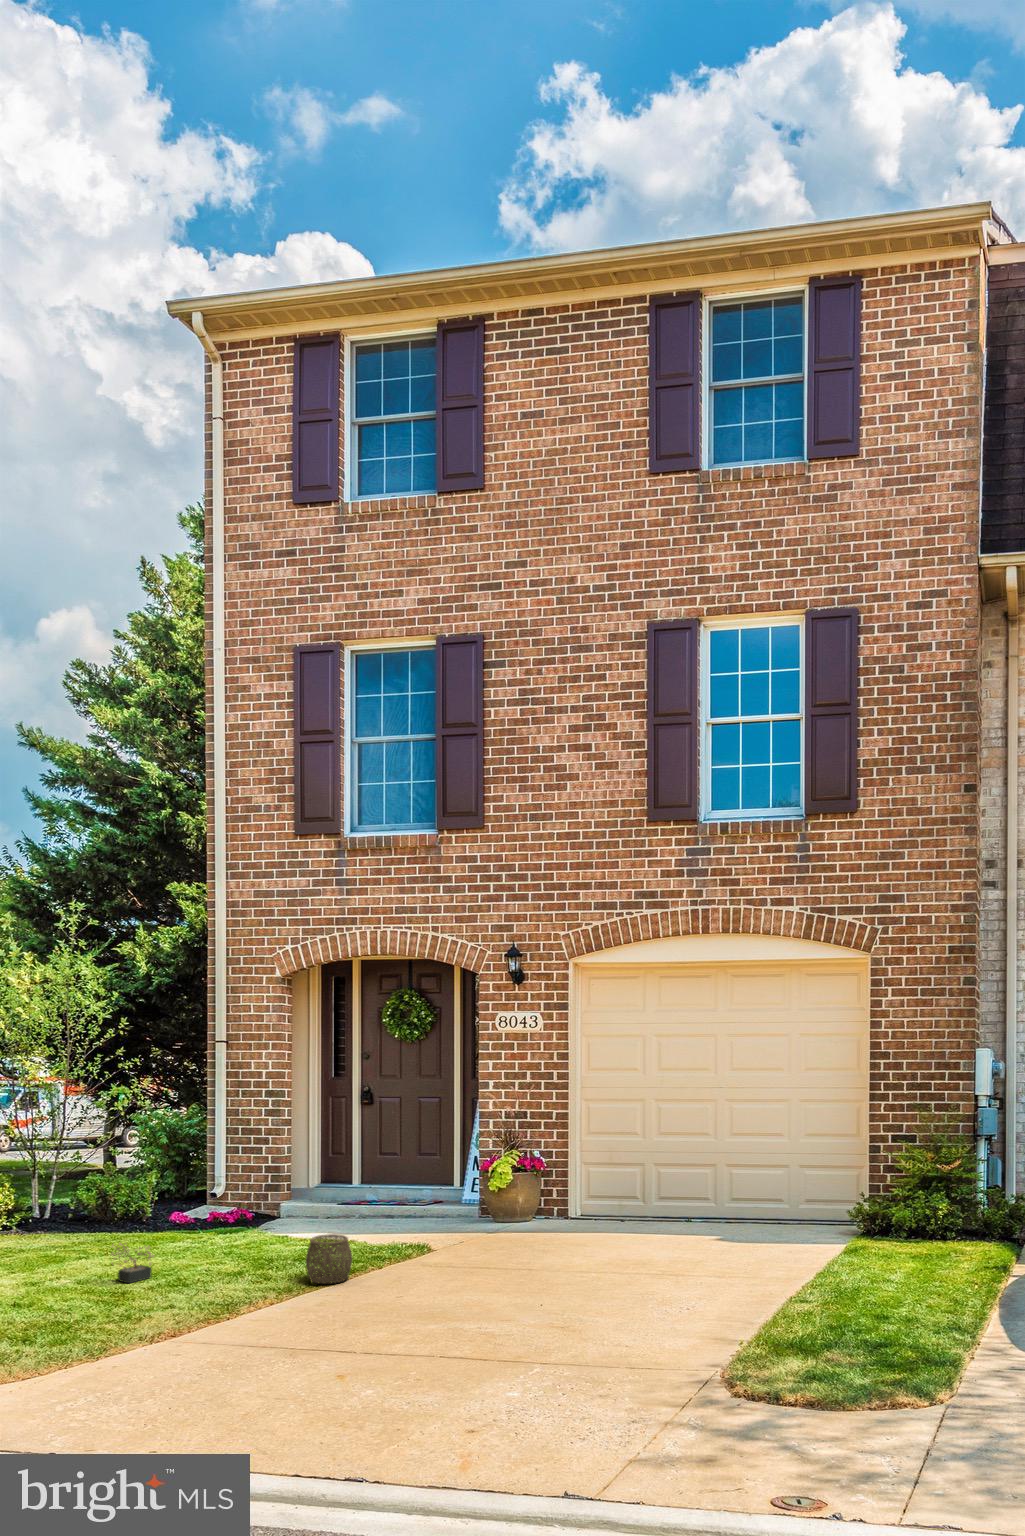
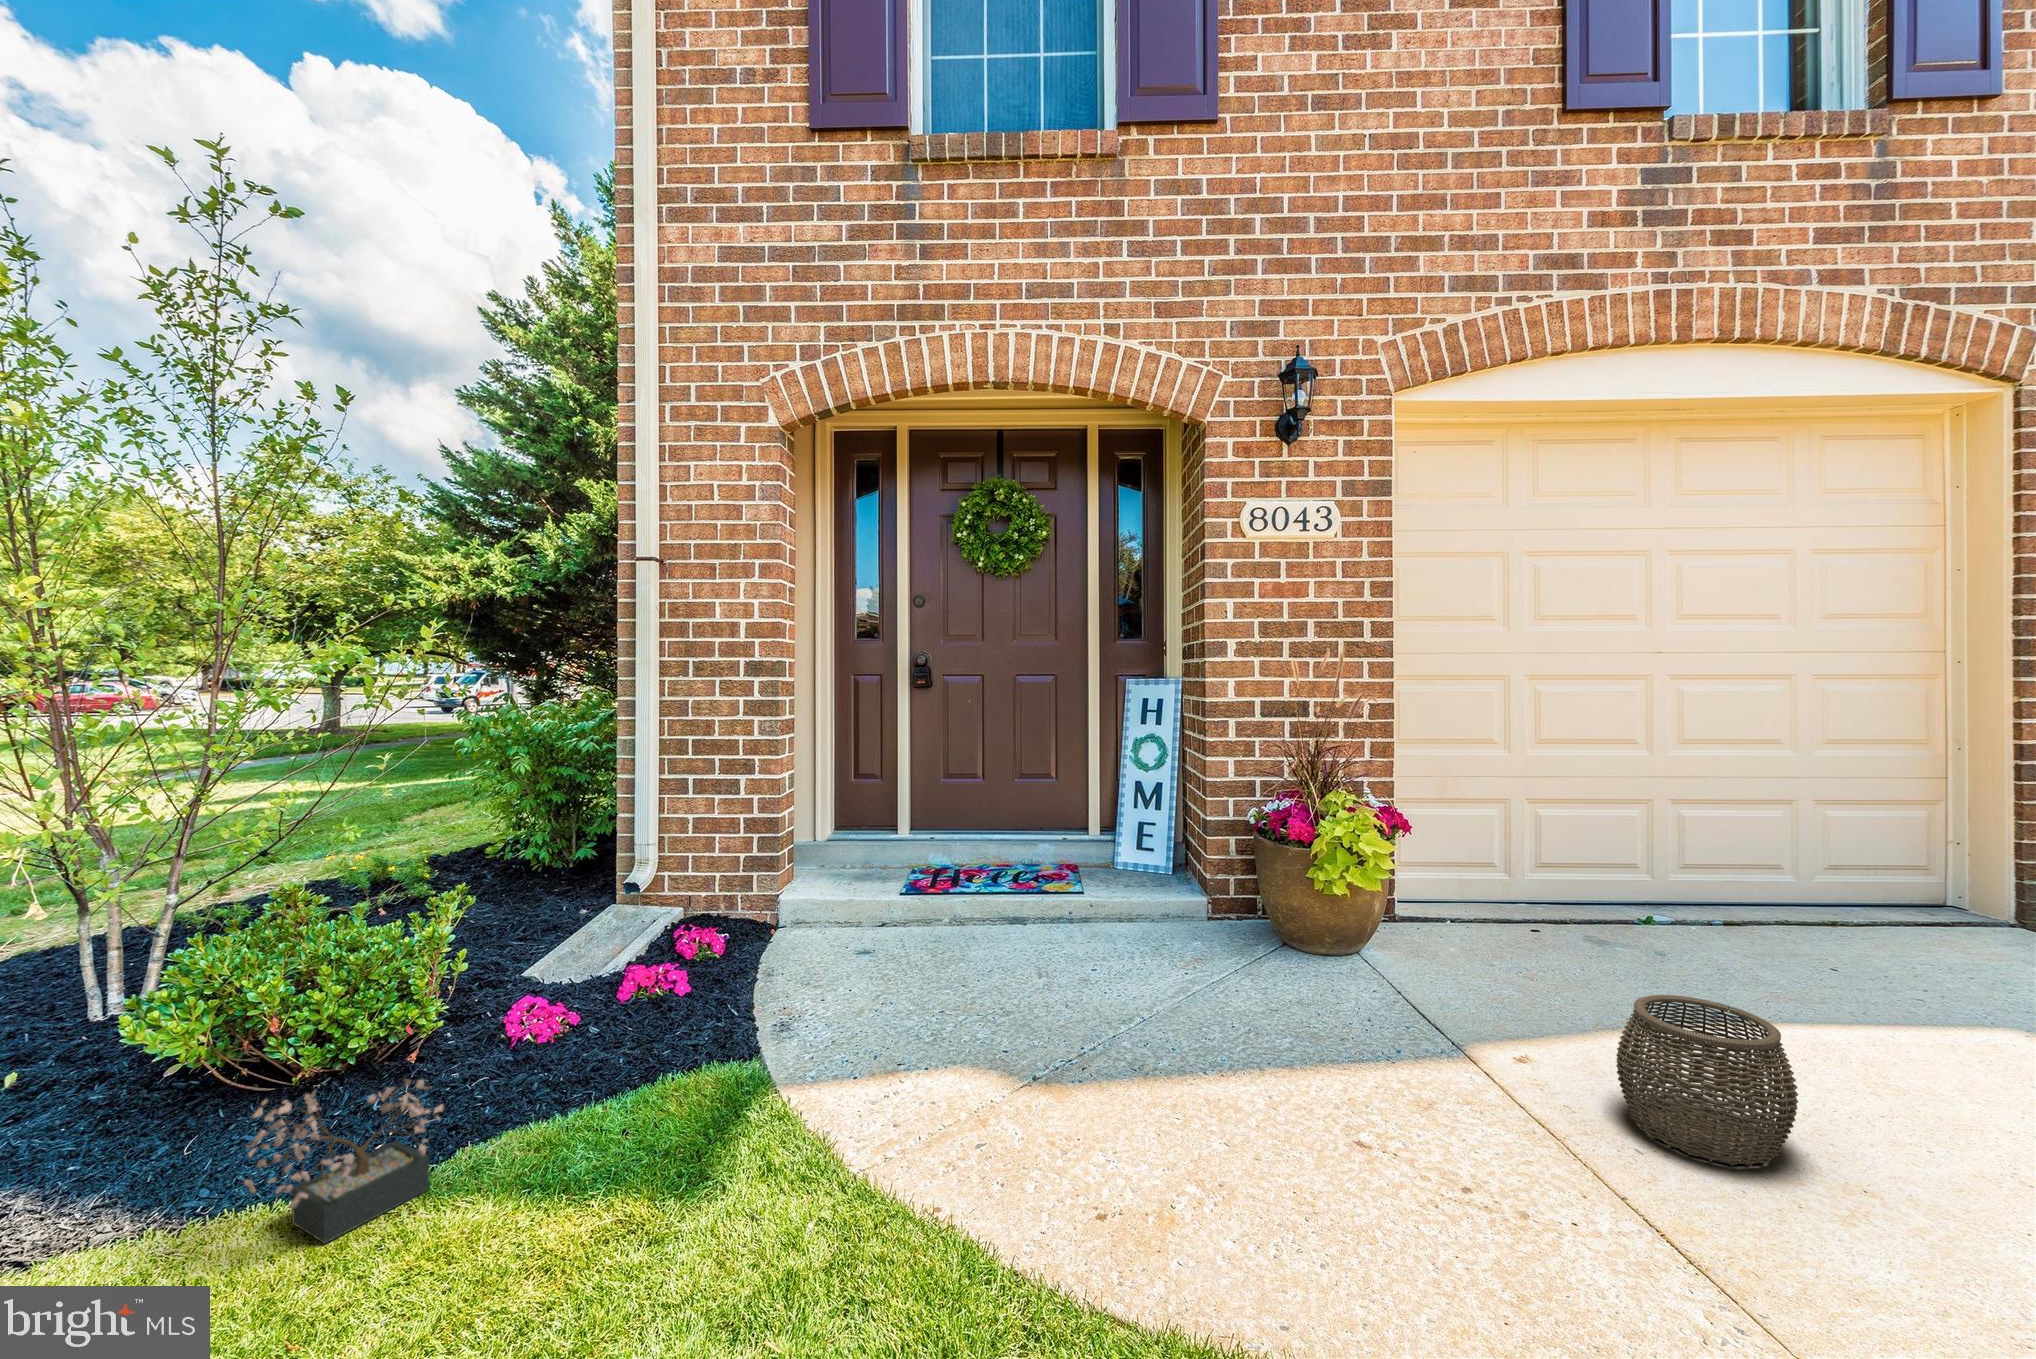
woven basket: present [306,1234,352,1284] -> present [1616,995,1798,1167]

